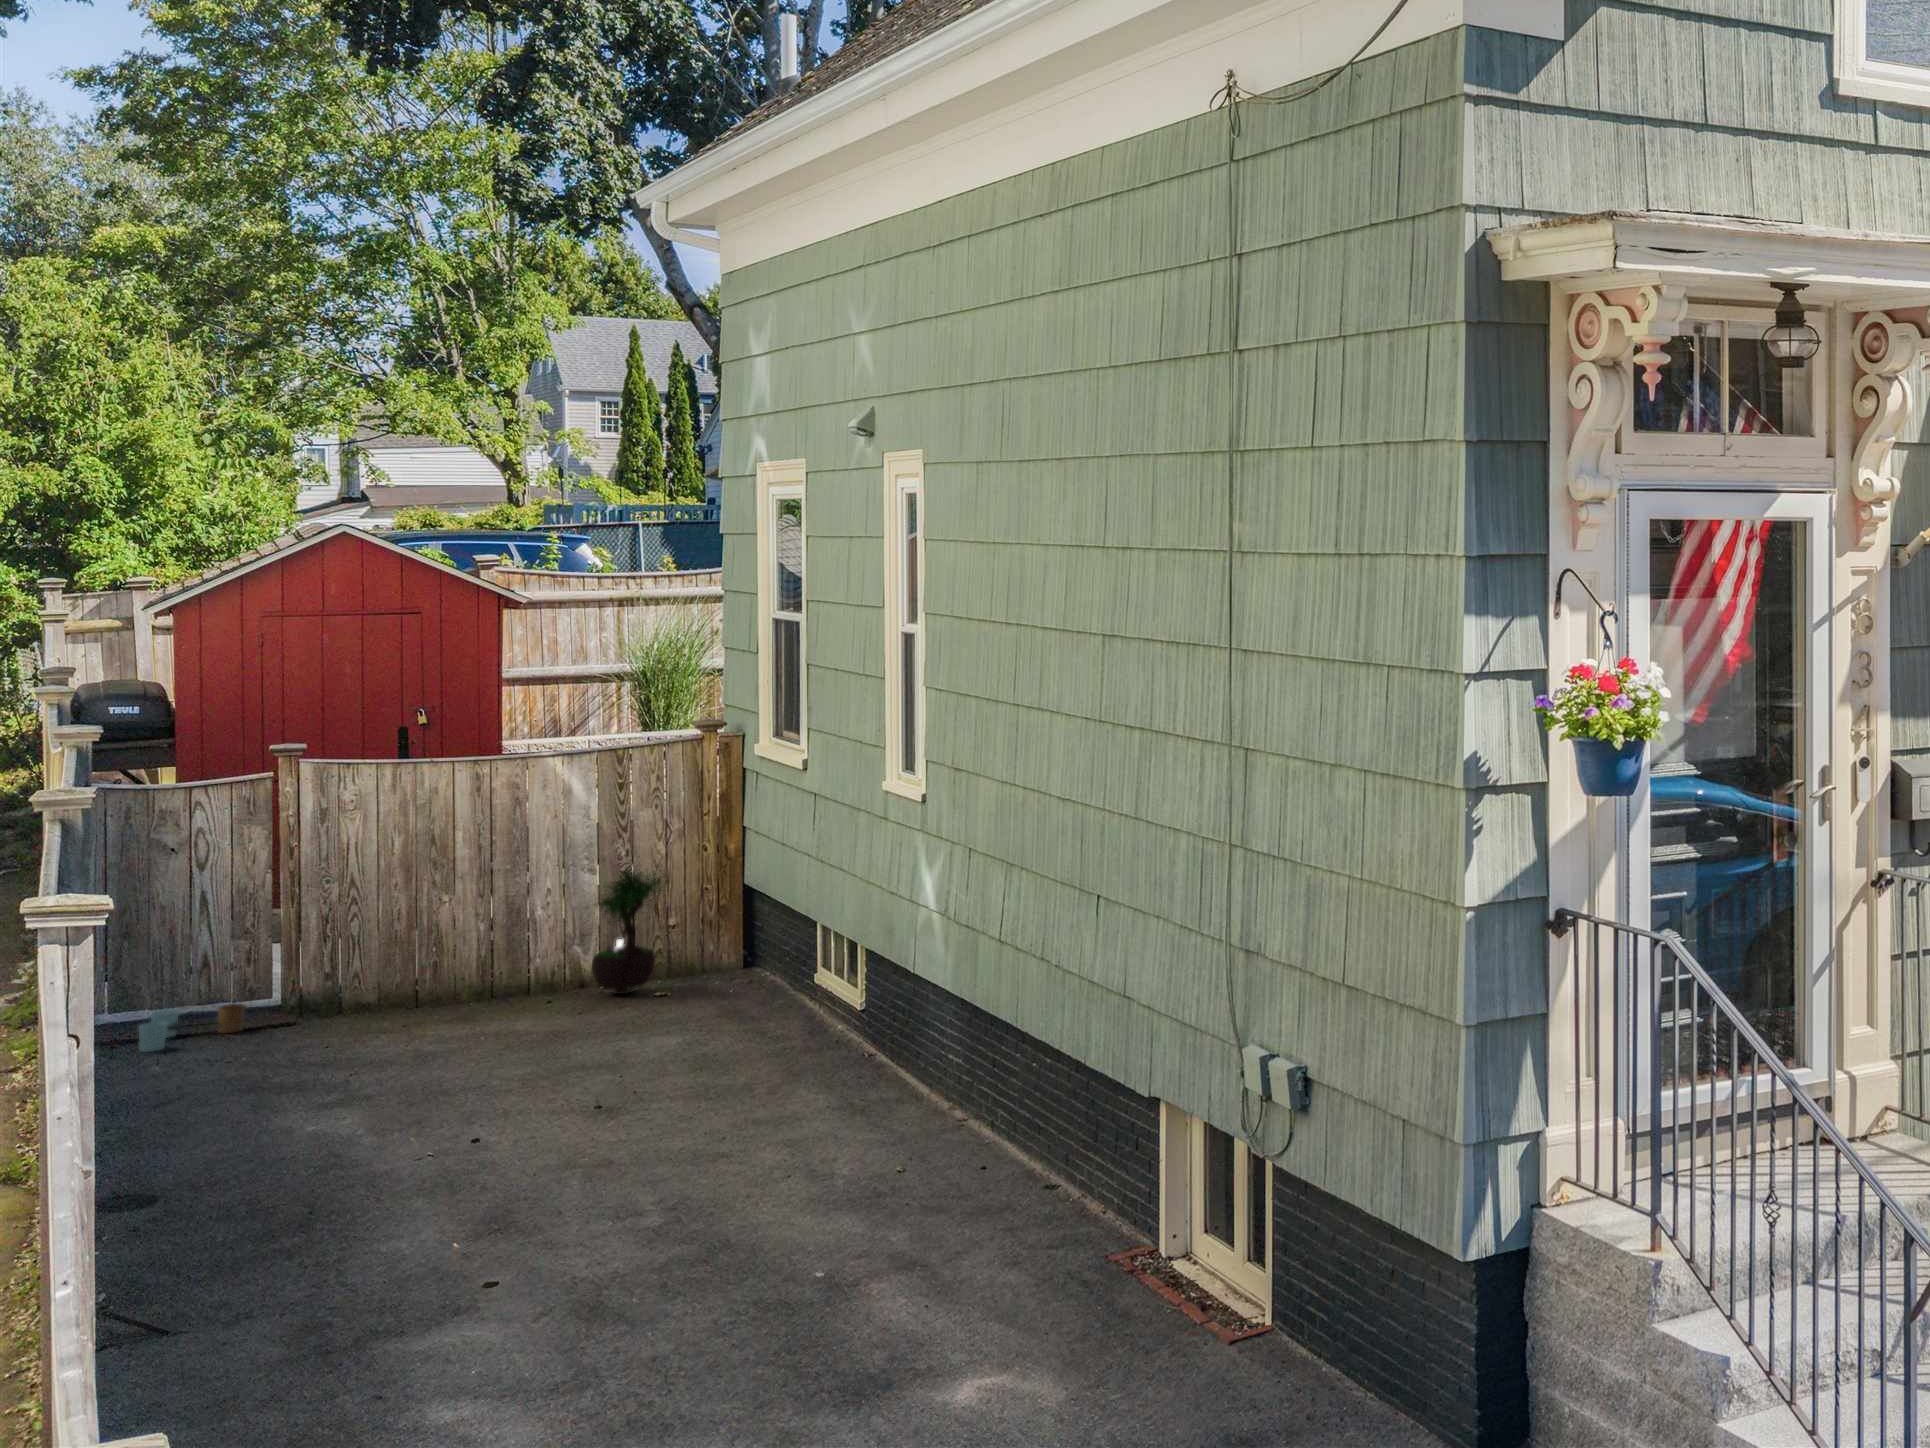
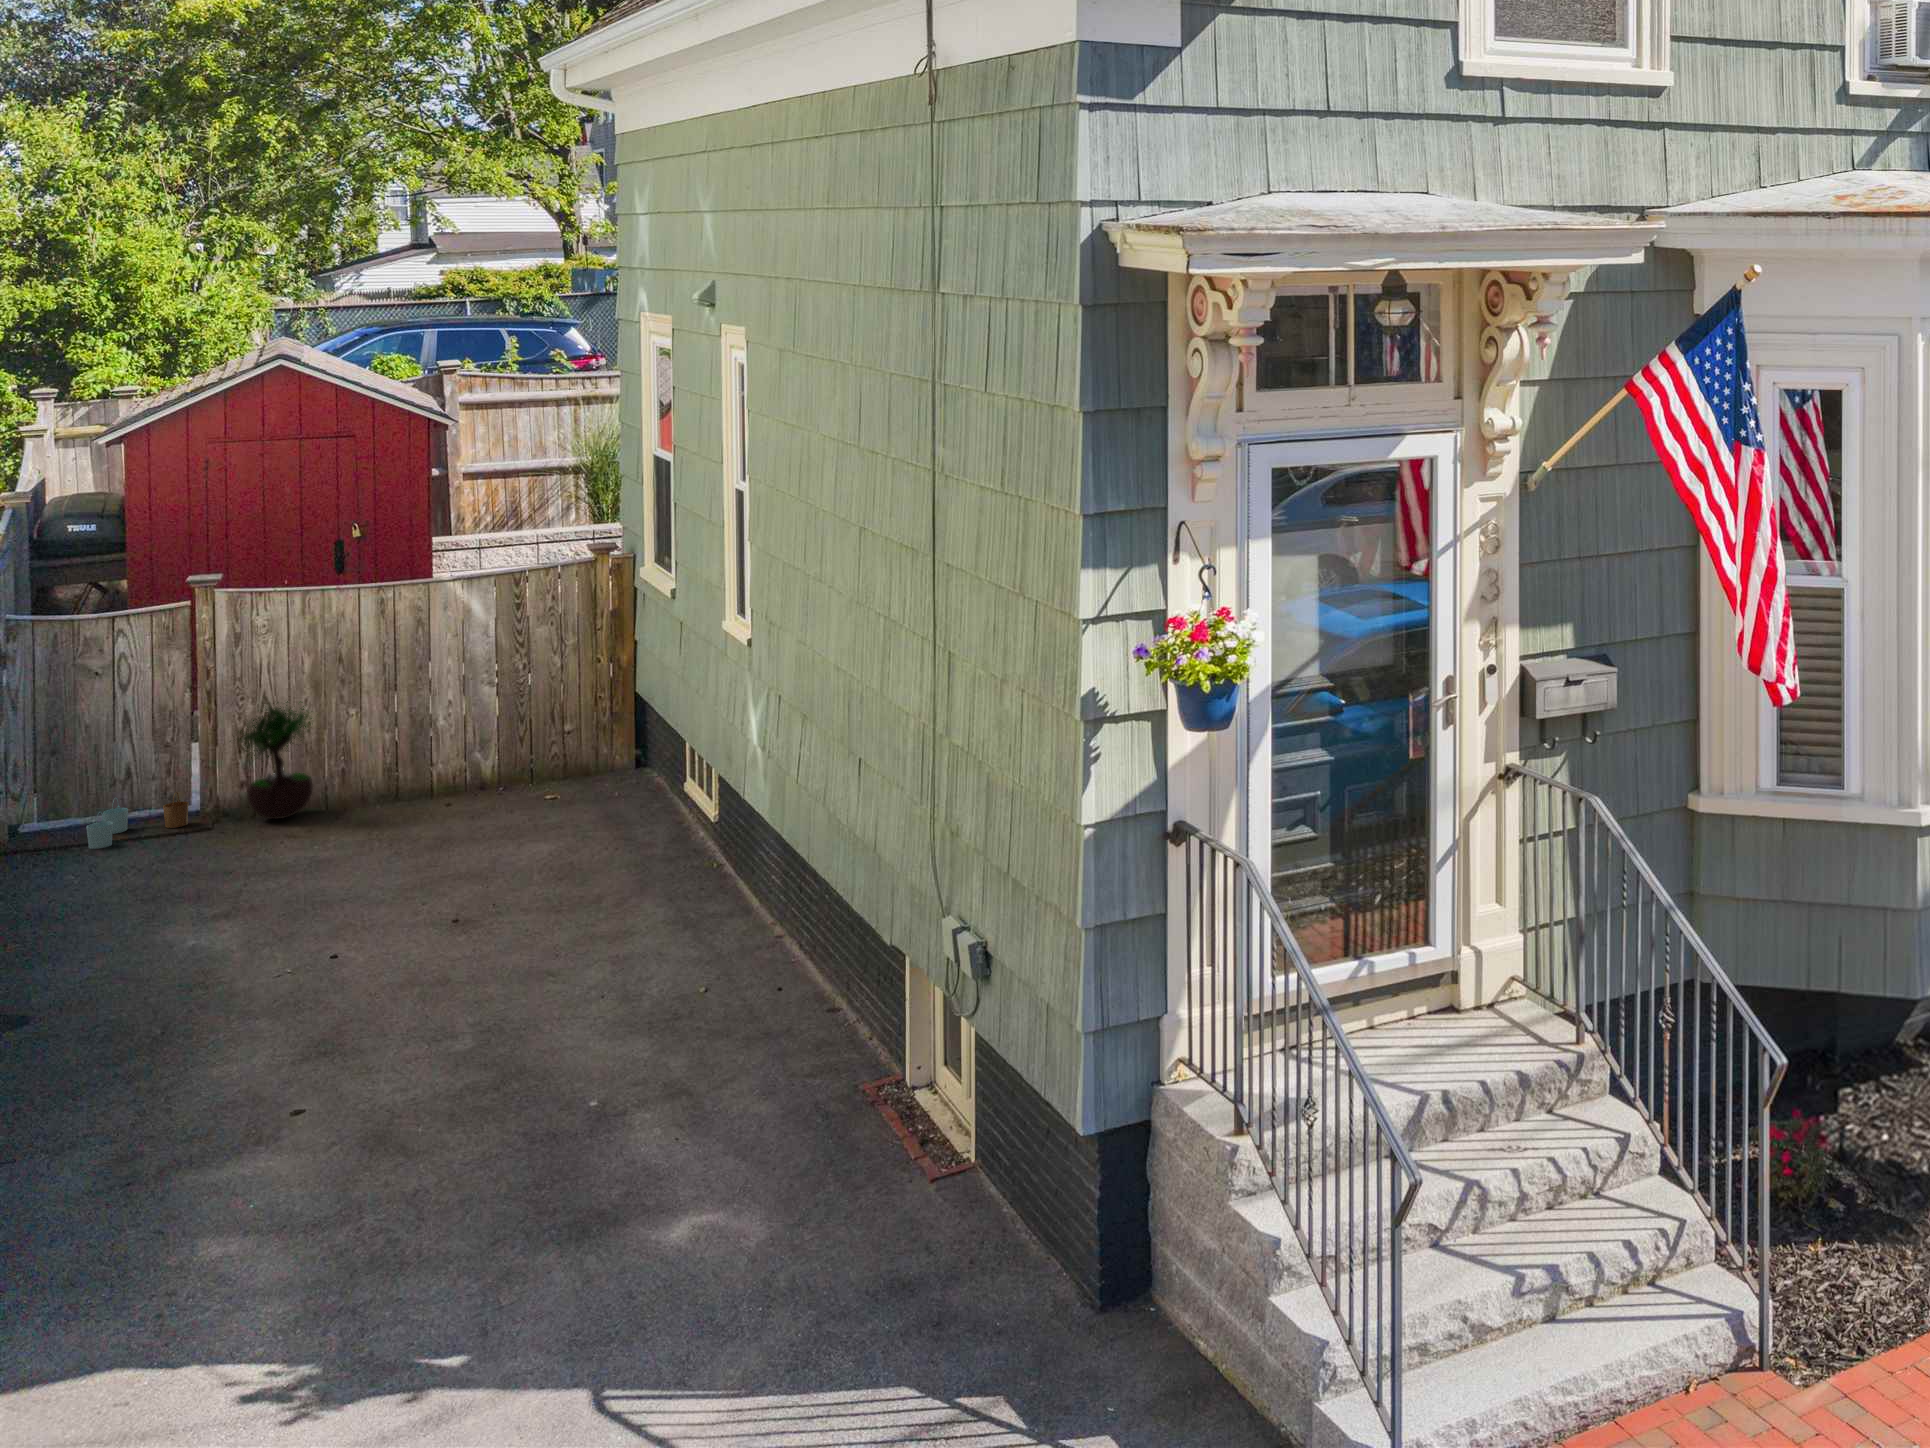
potted tree: present [592,866,669,994] -> present [230,701,313,819]

